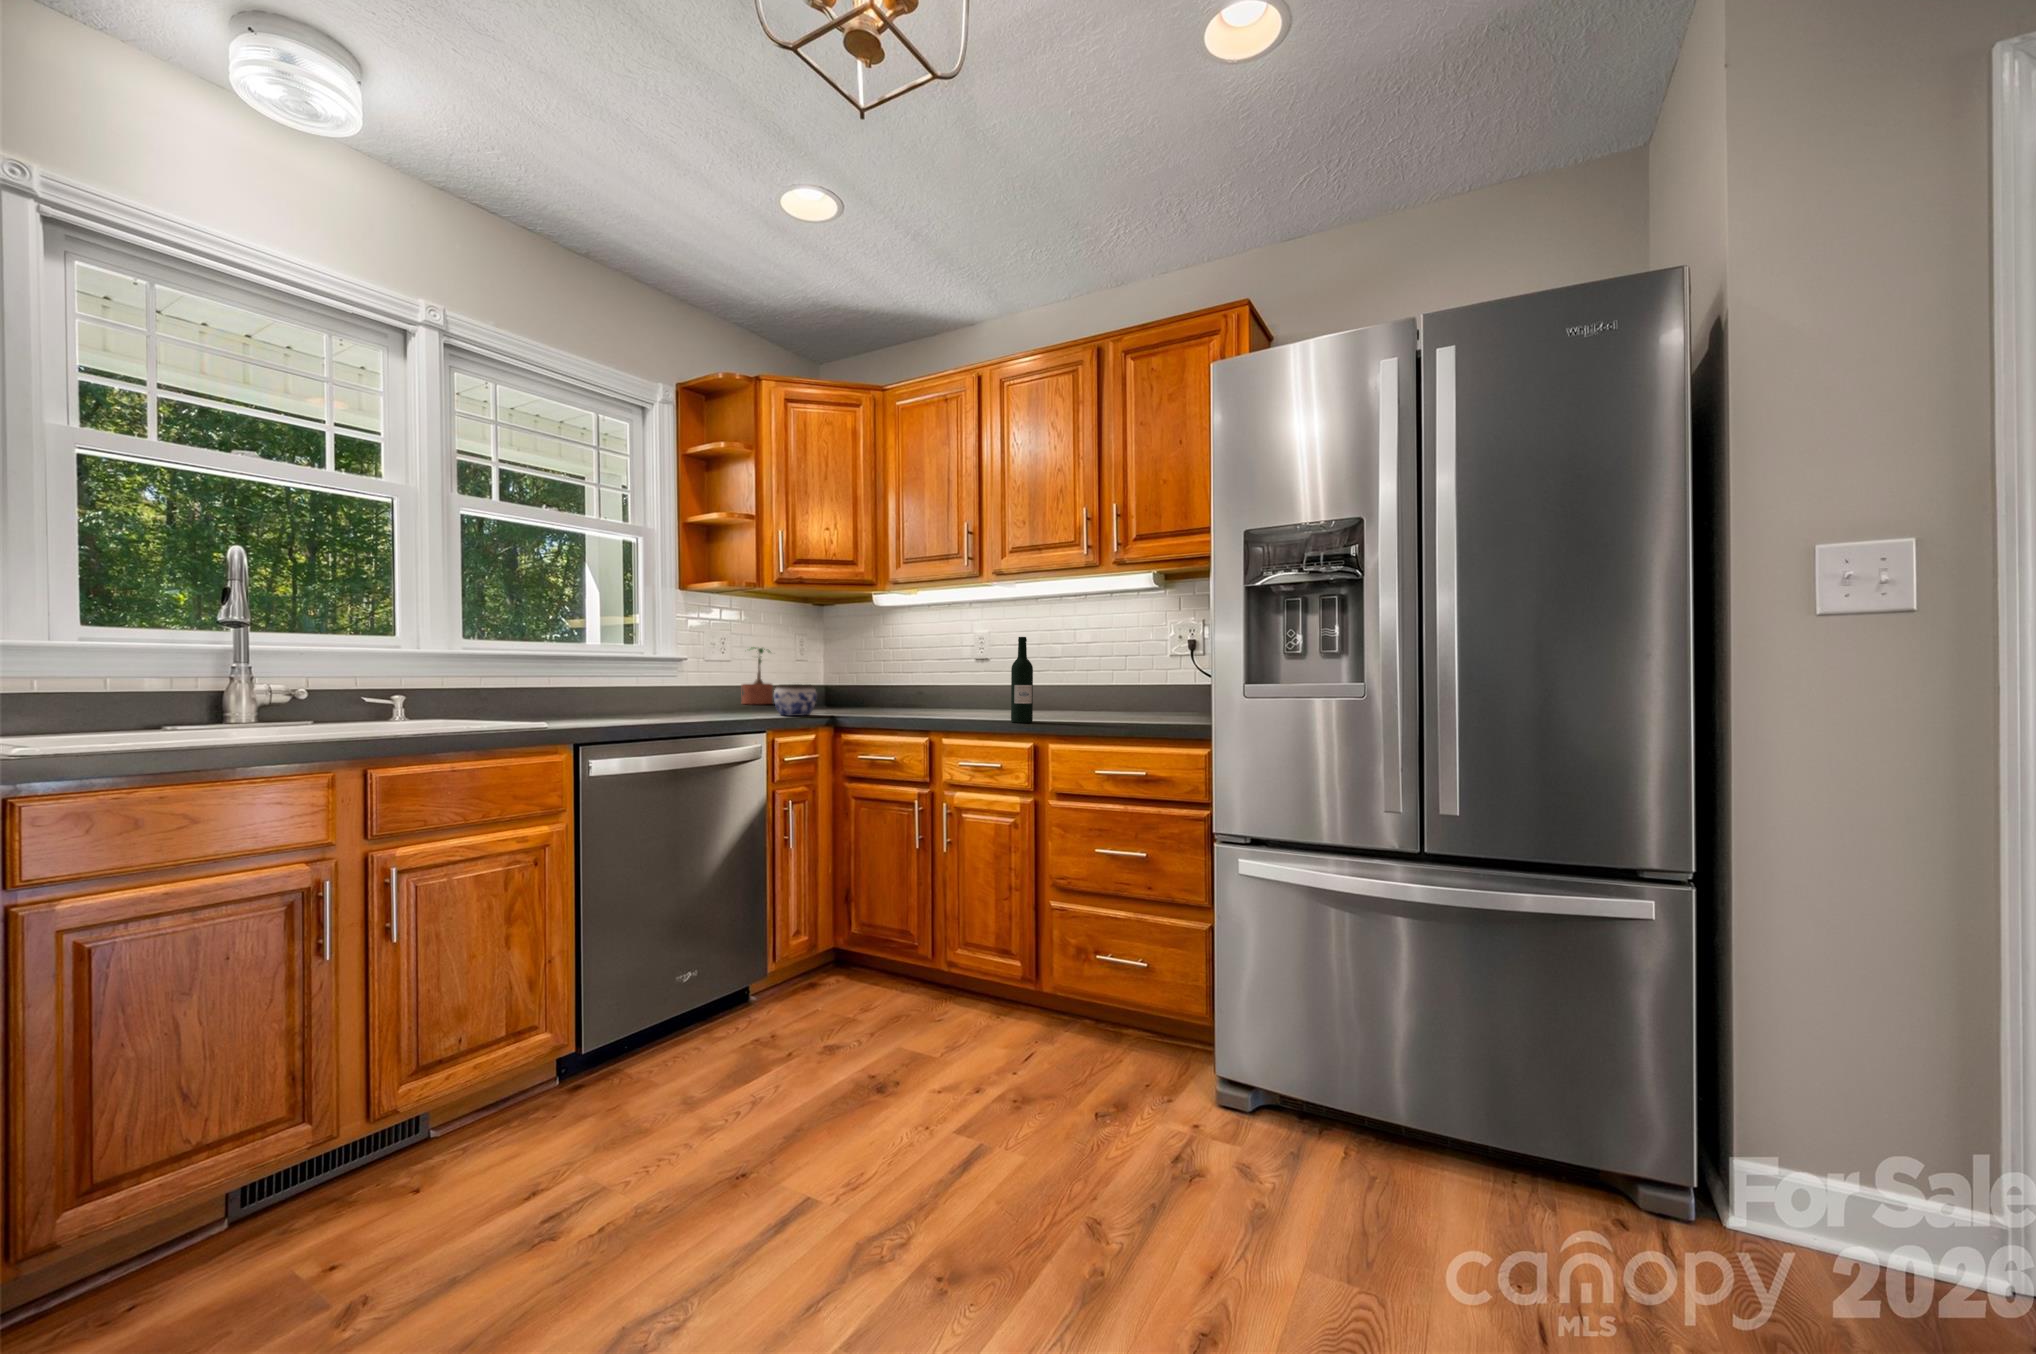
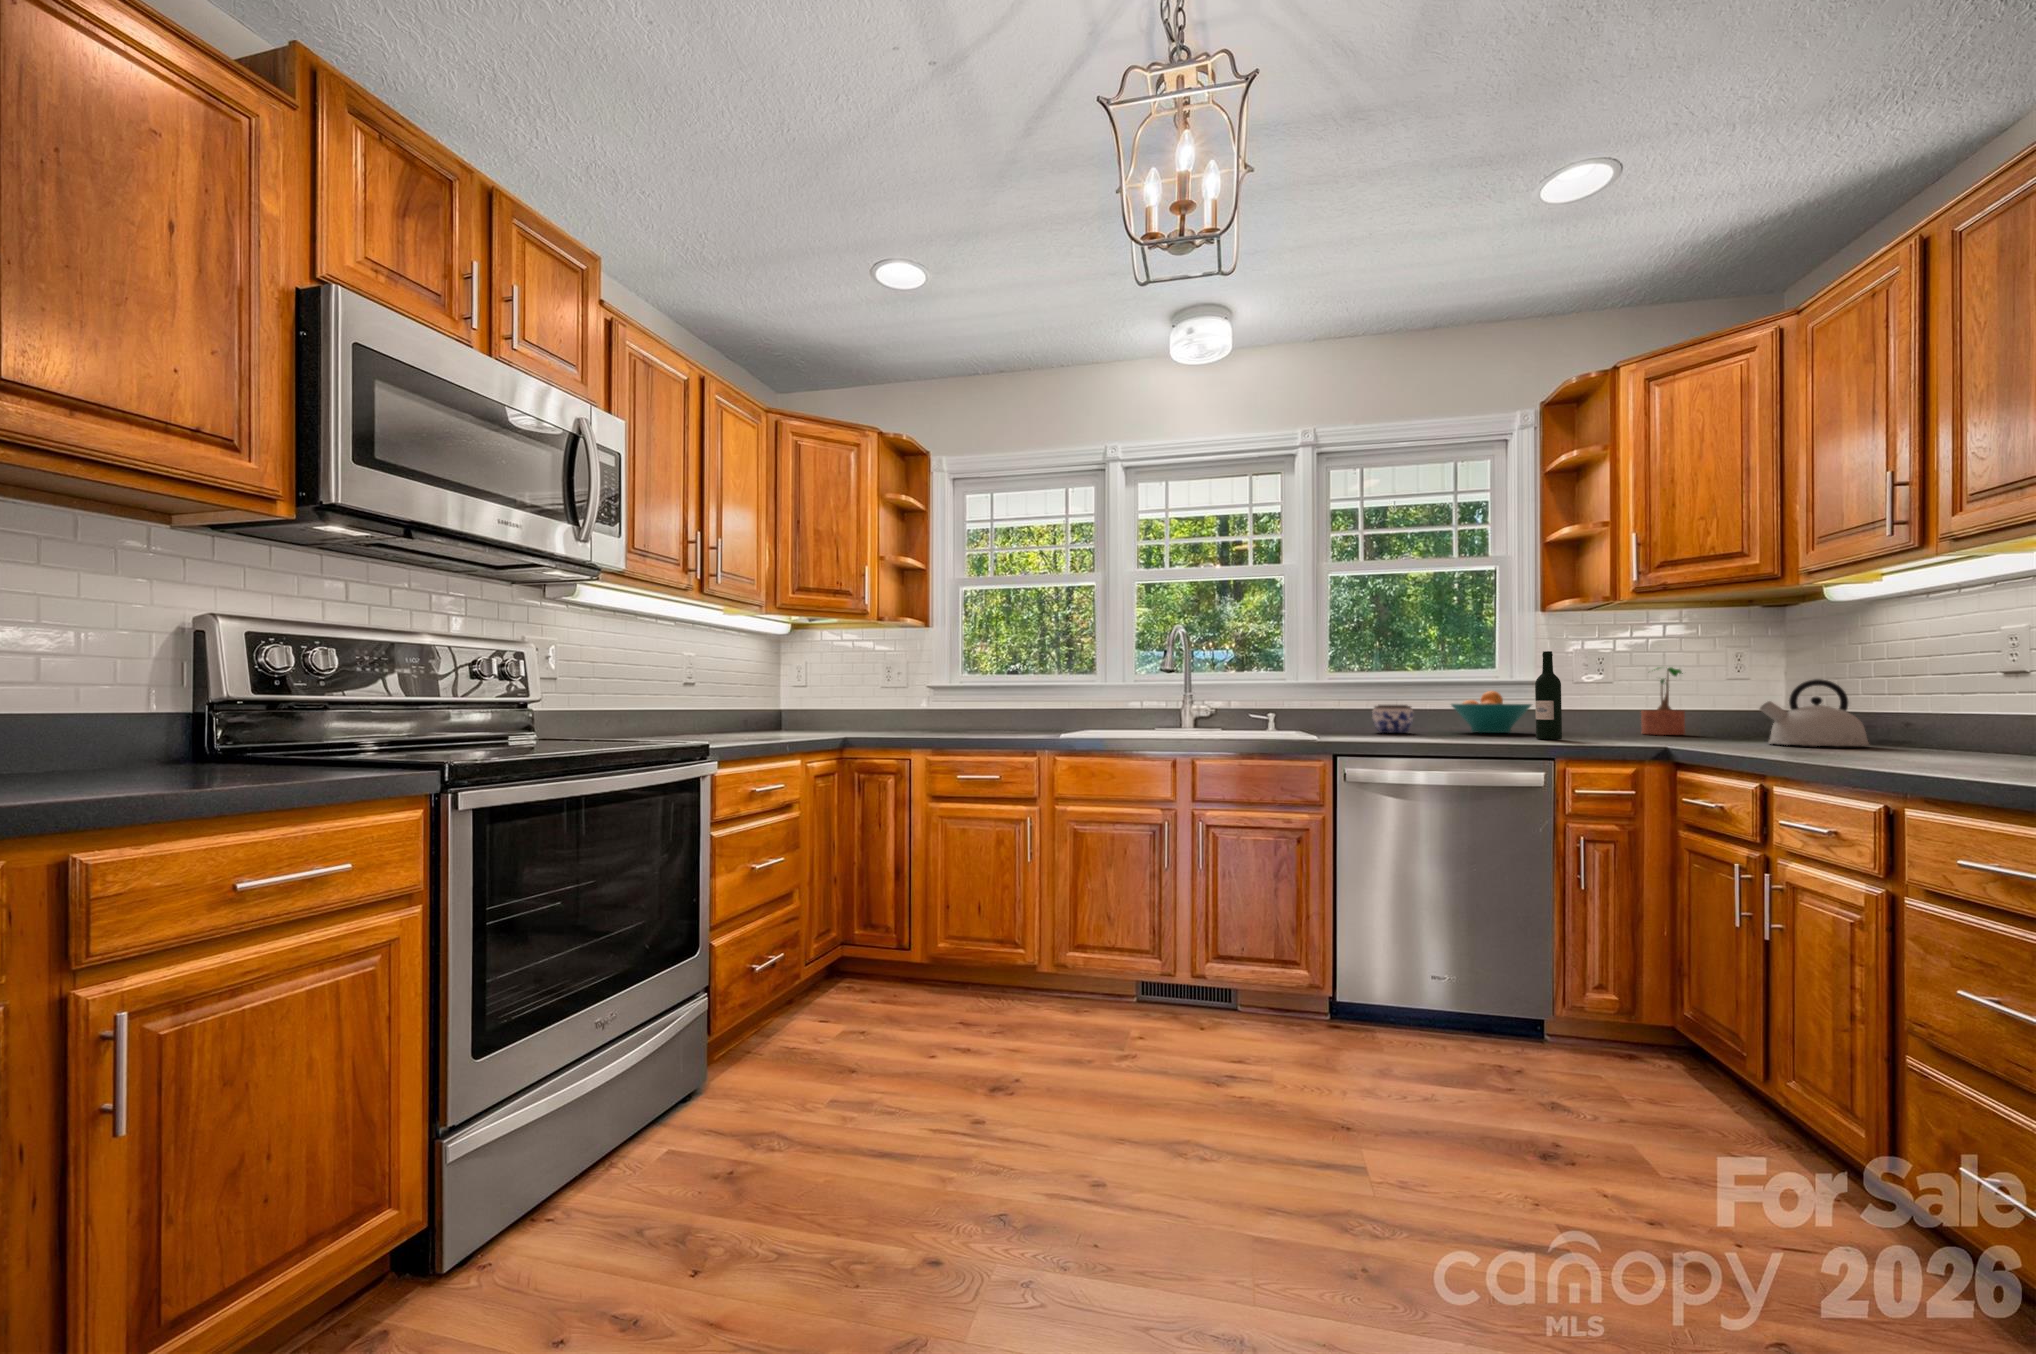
wine bottle: present [1011,637,1033,723] -> present [1535,651,1562,739]
kettle: none [858,662,912,709] -> present [1760,679,1869,746]
fruit bowl: none [596,666,679,709] -> present [1452,691,1531,733]
jar: present [774,684,817,716] -> present [1372,705,1414,733]

